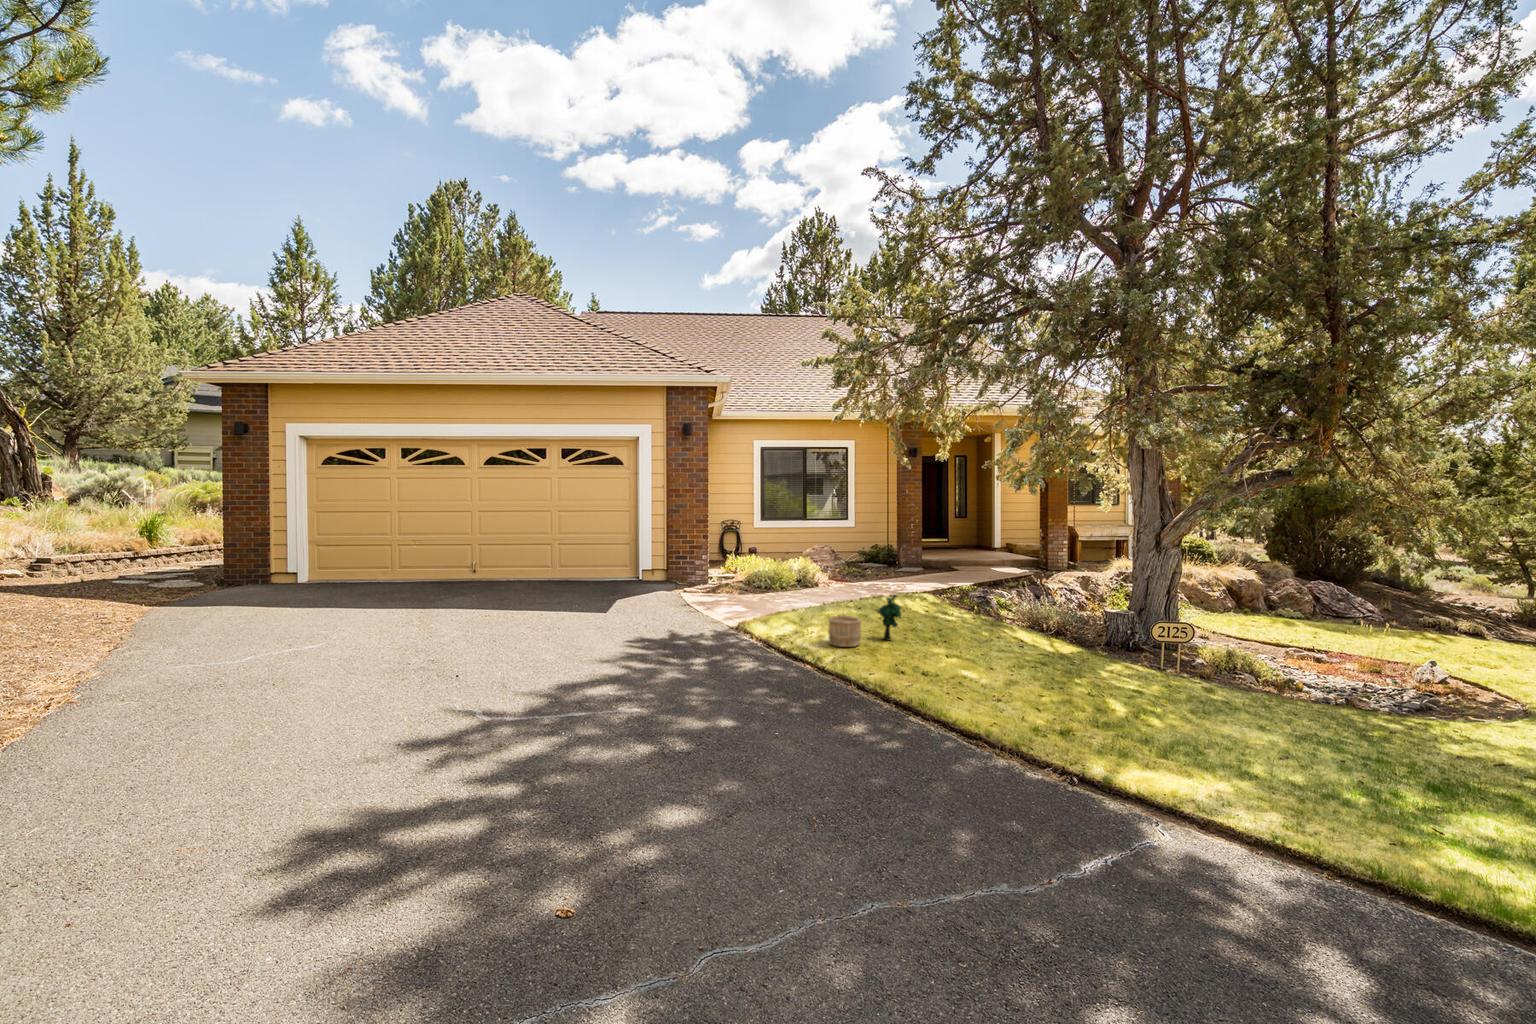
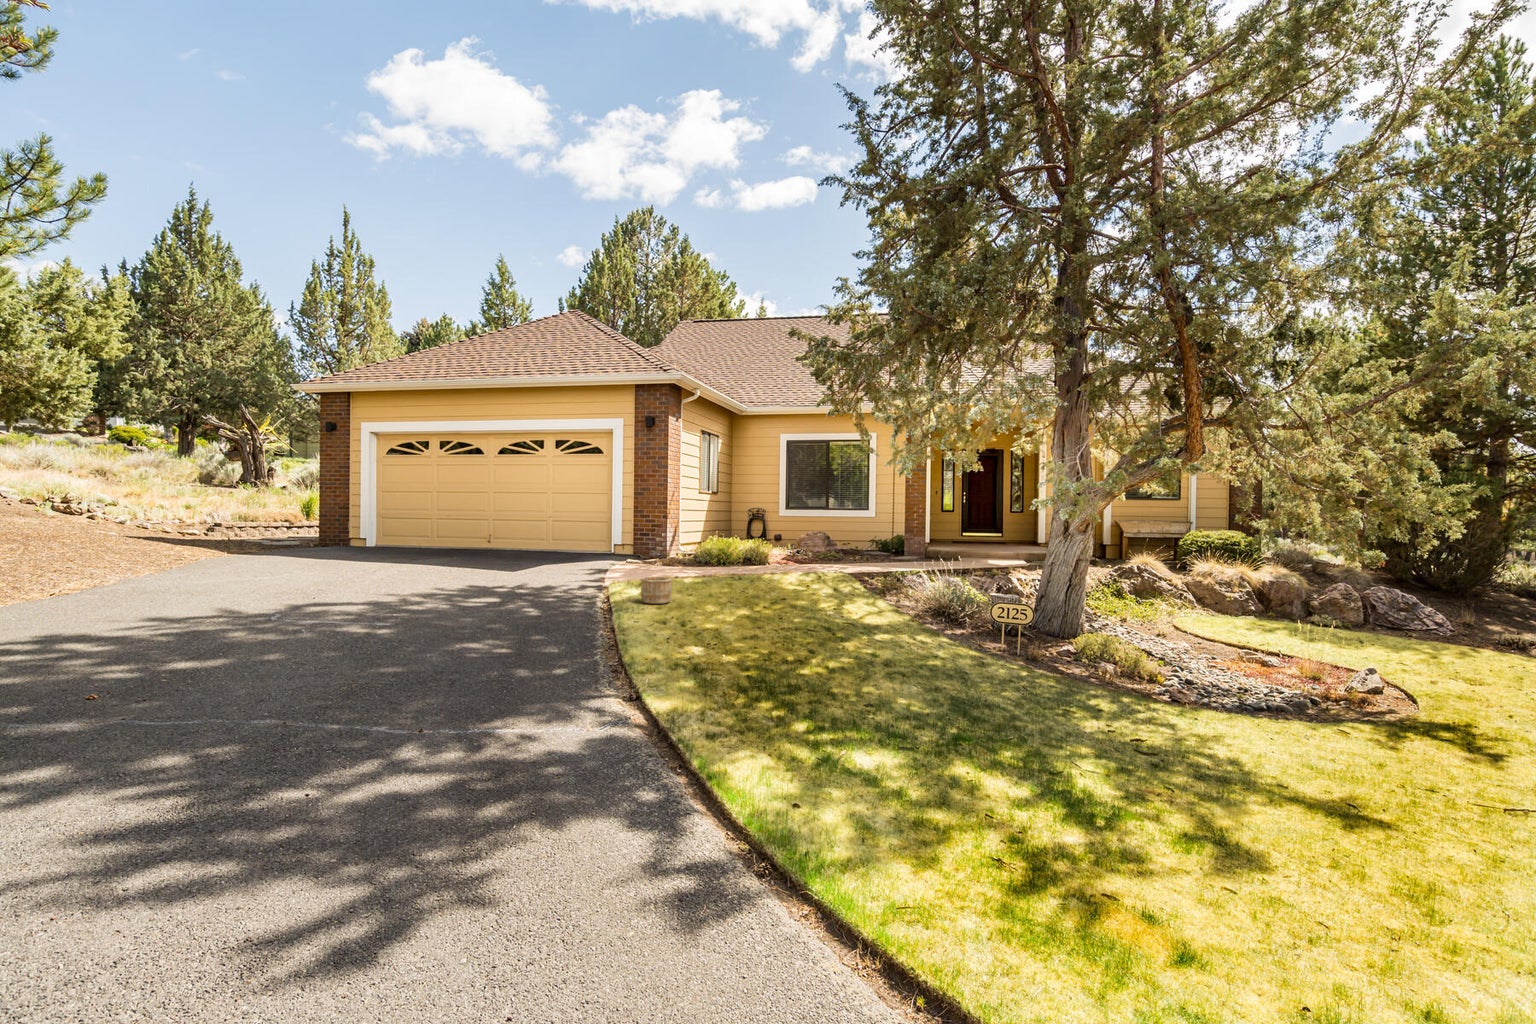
decorative plant: present [877,594,901,641] -> none [696,559,721,602]

